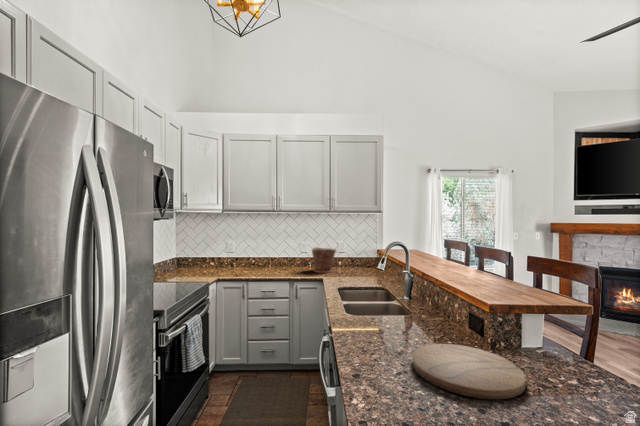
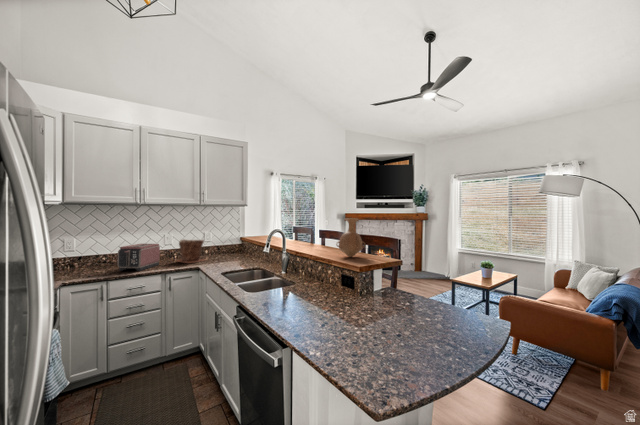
vase: none [471,231,519,289] -> present [336,218,365,257]
toaster: none [257,249,294,275] -> present [117,244,160,271]
cutting board: present [413,344,525,400] -> none [324,297,395,327]

